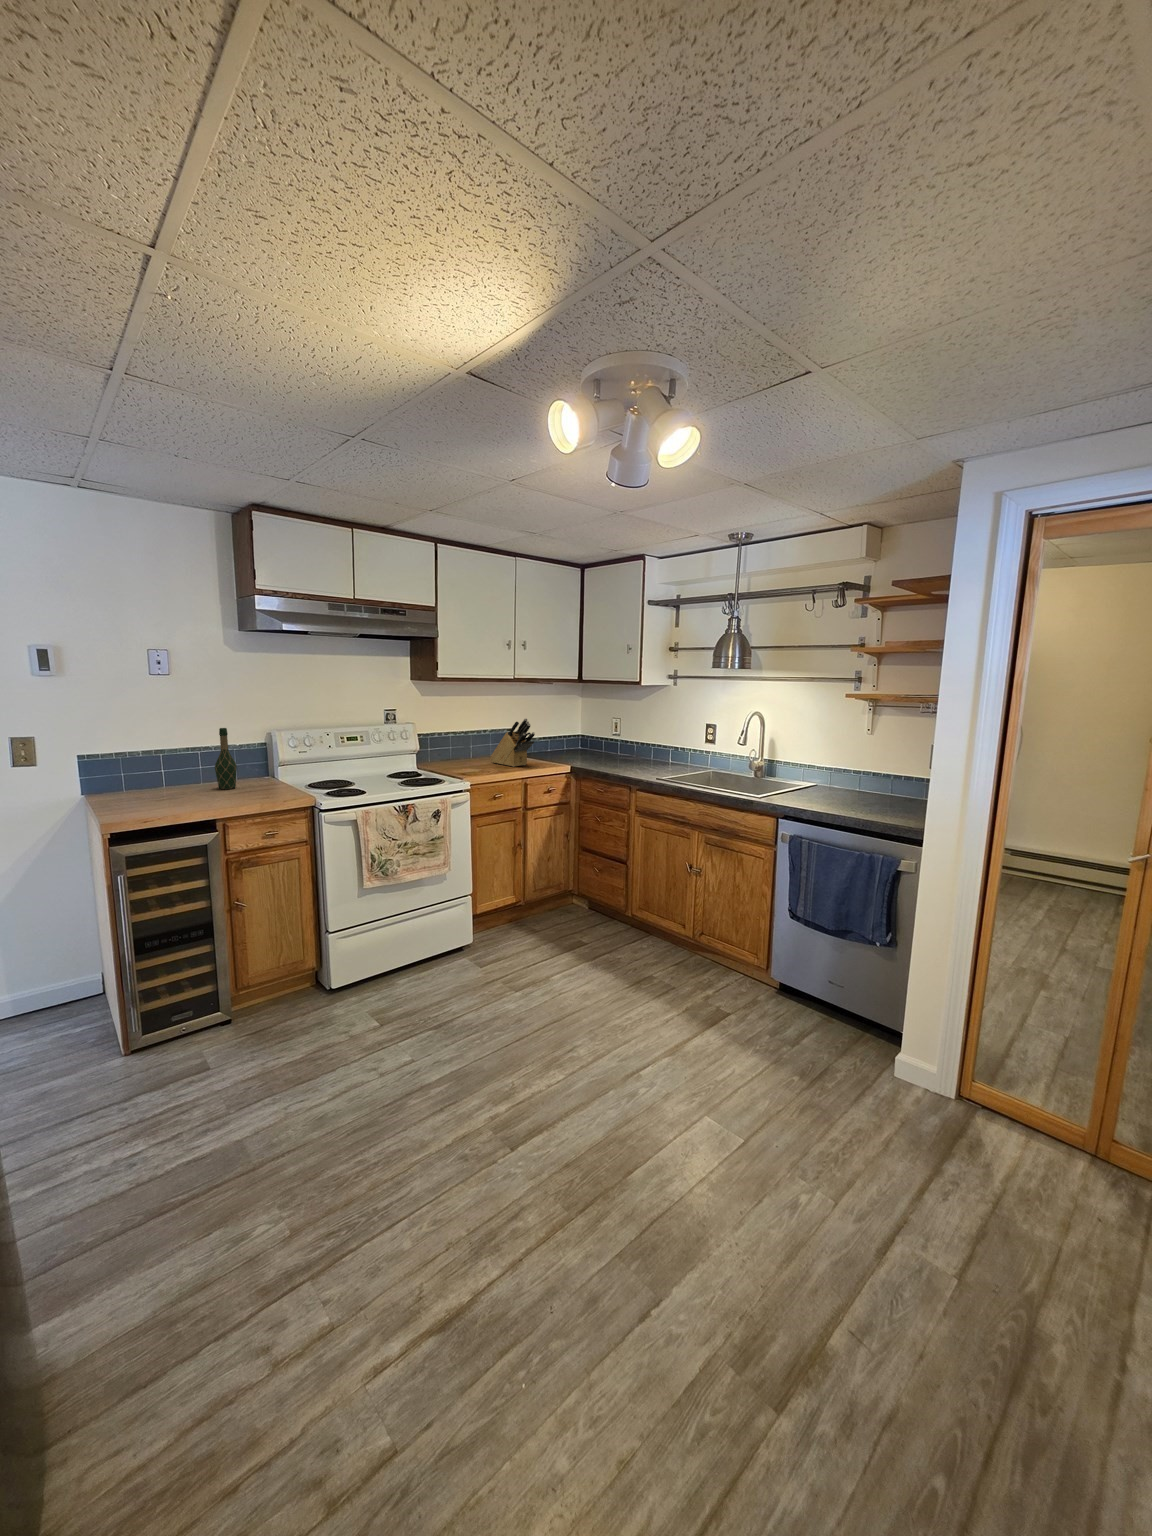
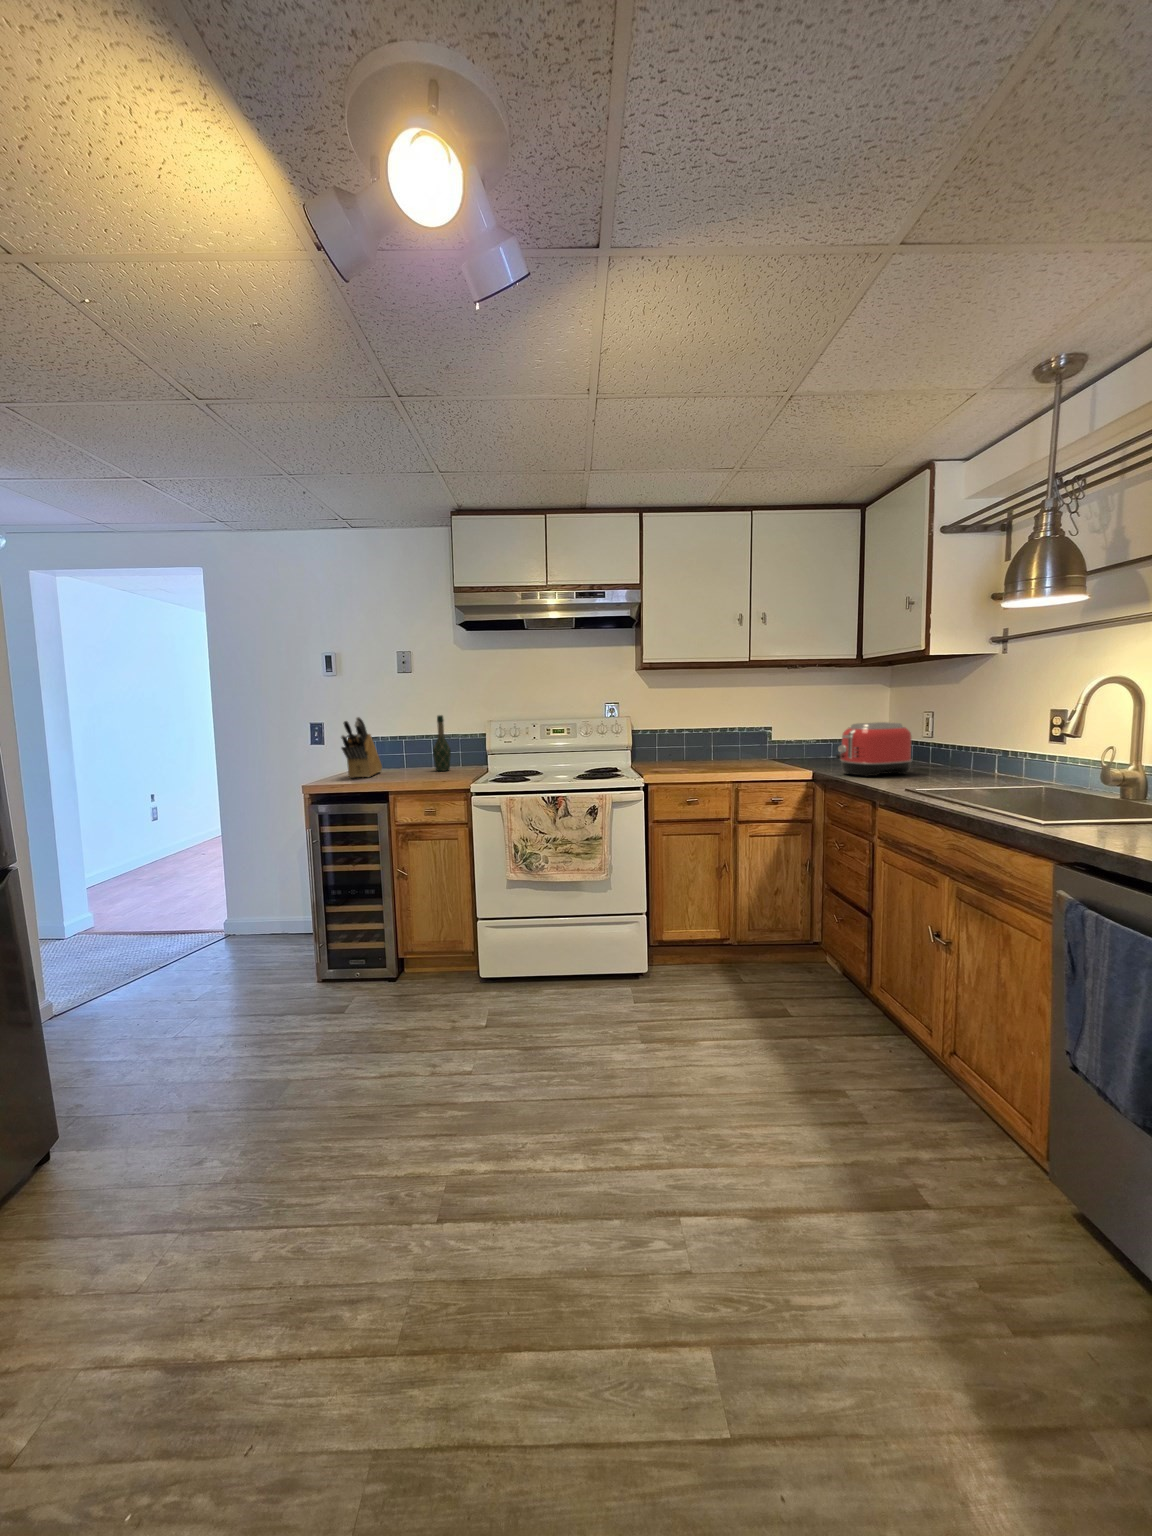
knife block: present [490,718,535,767] -> present [341,717,382,778]
toaster: none [587,730,629,769] -> present [836,722,912,777]

